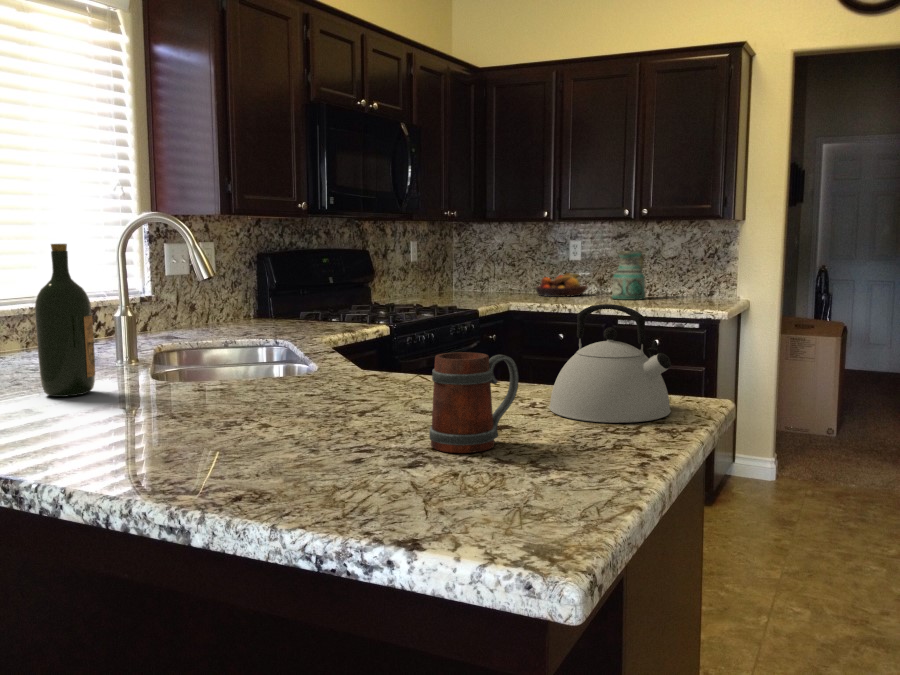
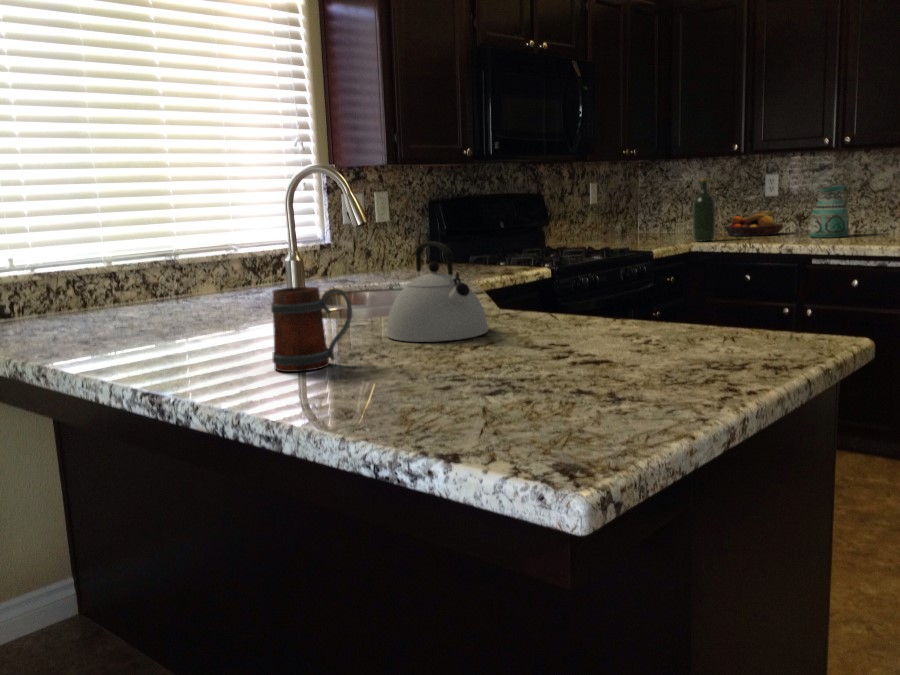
wine bottle: present [35,244,95,397] -> present [693,178,716,241]
kettle: present [549,304,671,423] -> present [387,241,488,342]
mug: present [429,352,519,453] -> present [271,287,352,372]

